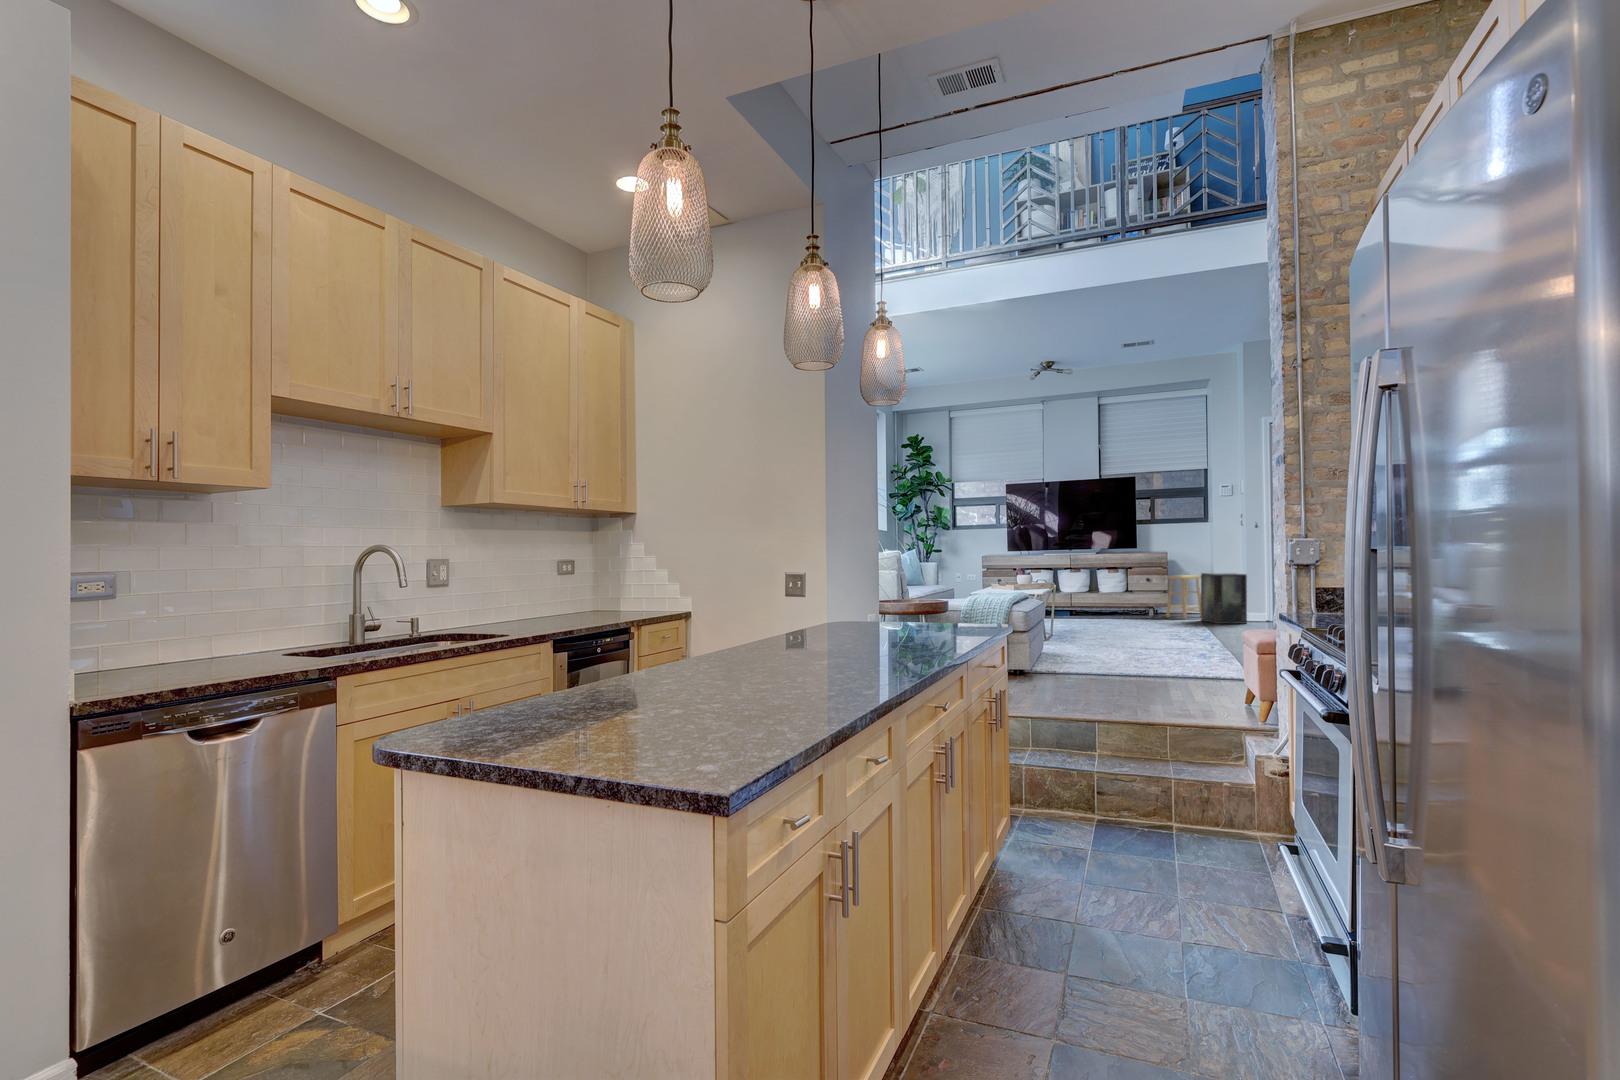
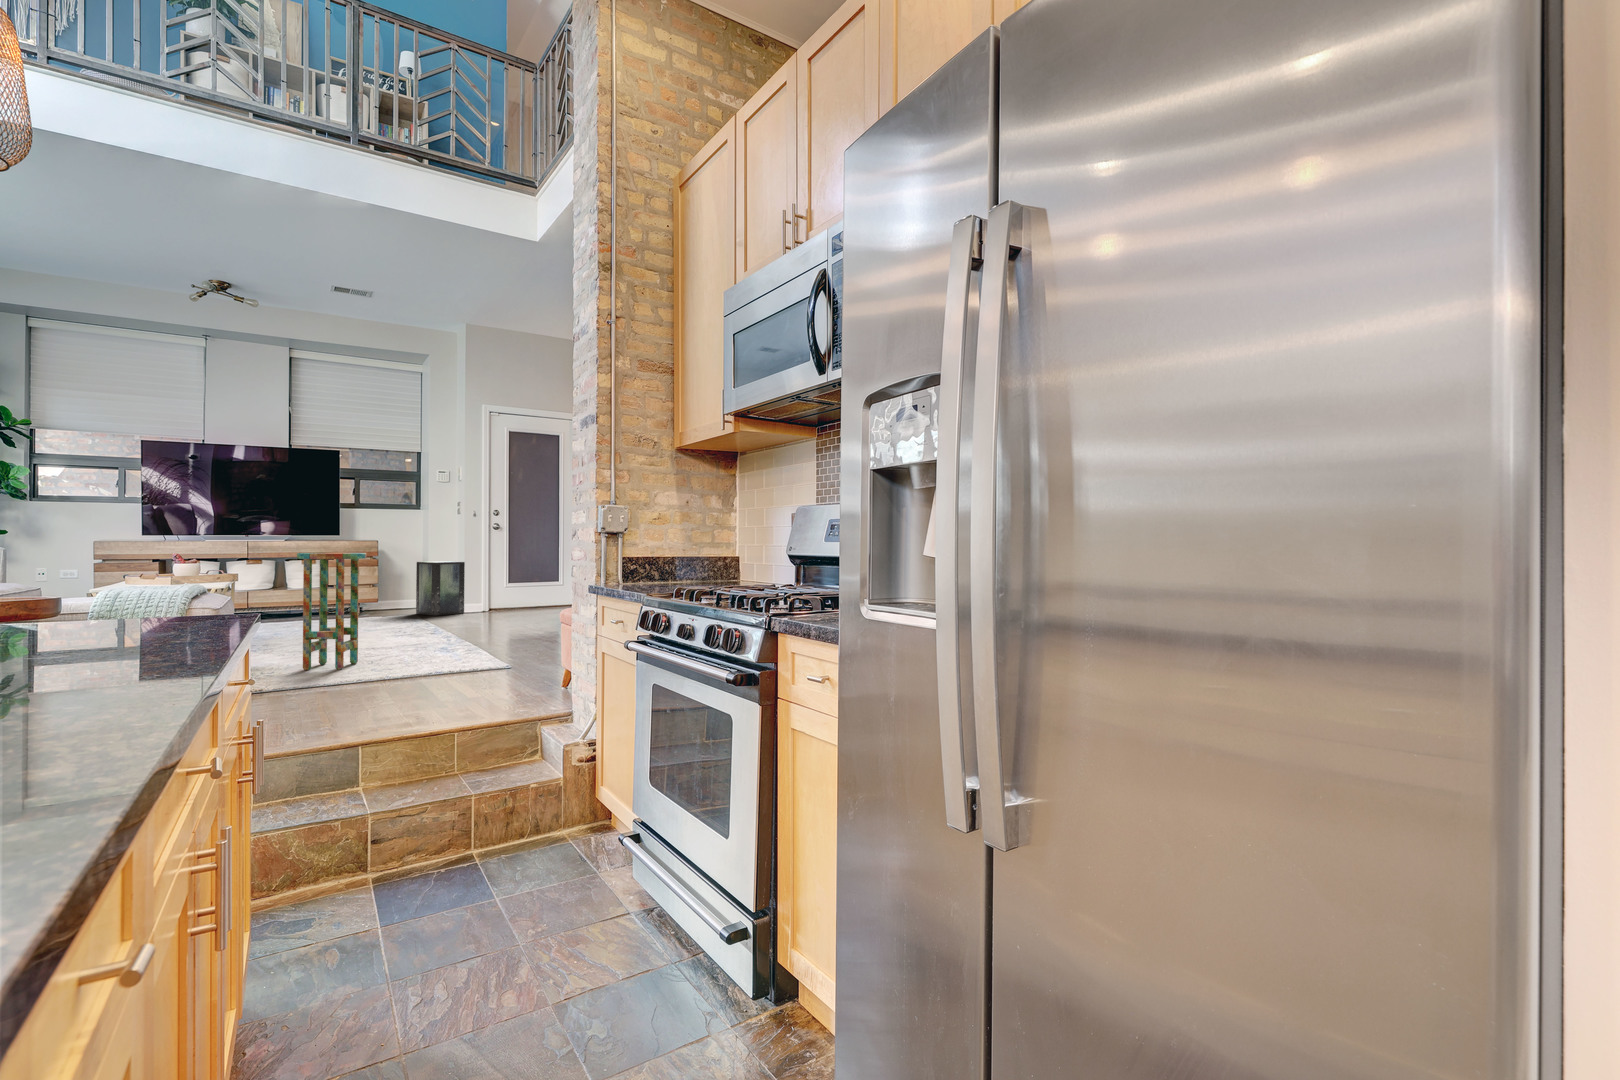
side table: none [1084,569,1133,663] -> present [297,552,367,670]
footstool: present [1166,575,1201,619] -> none [374,565,417,613]

